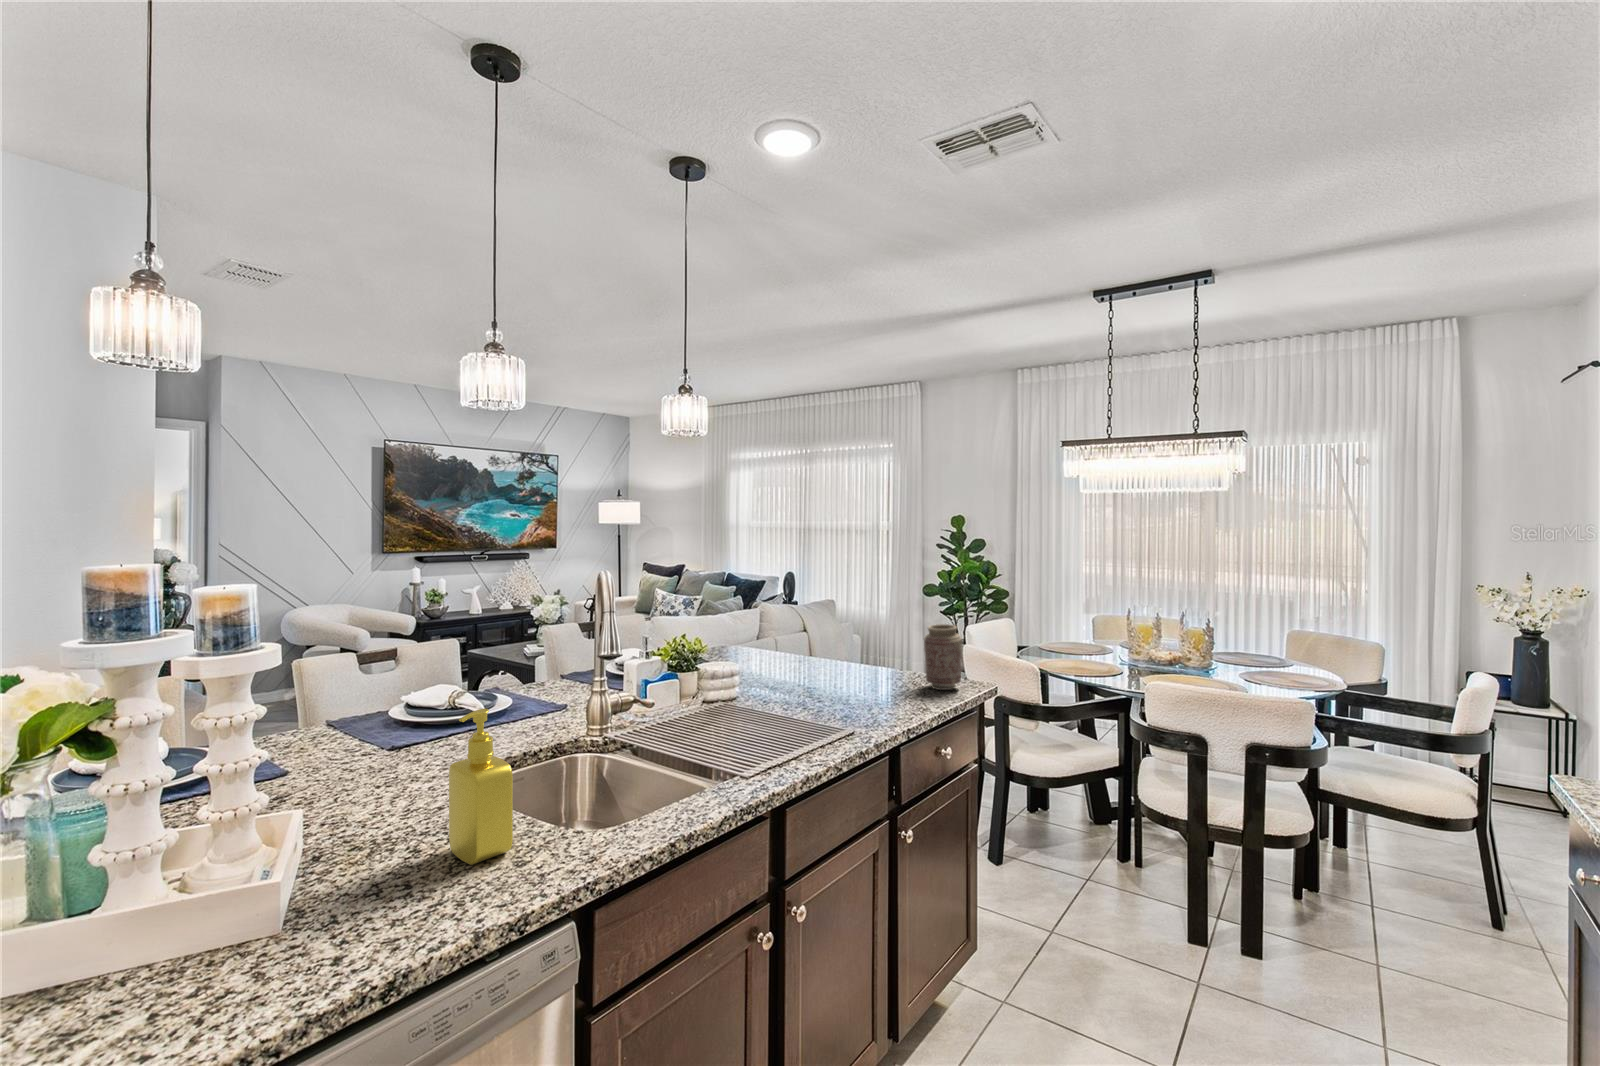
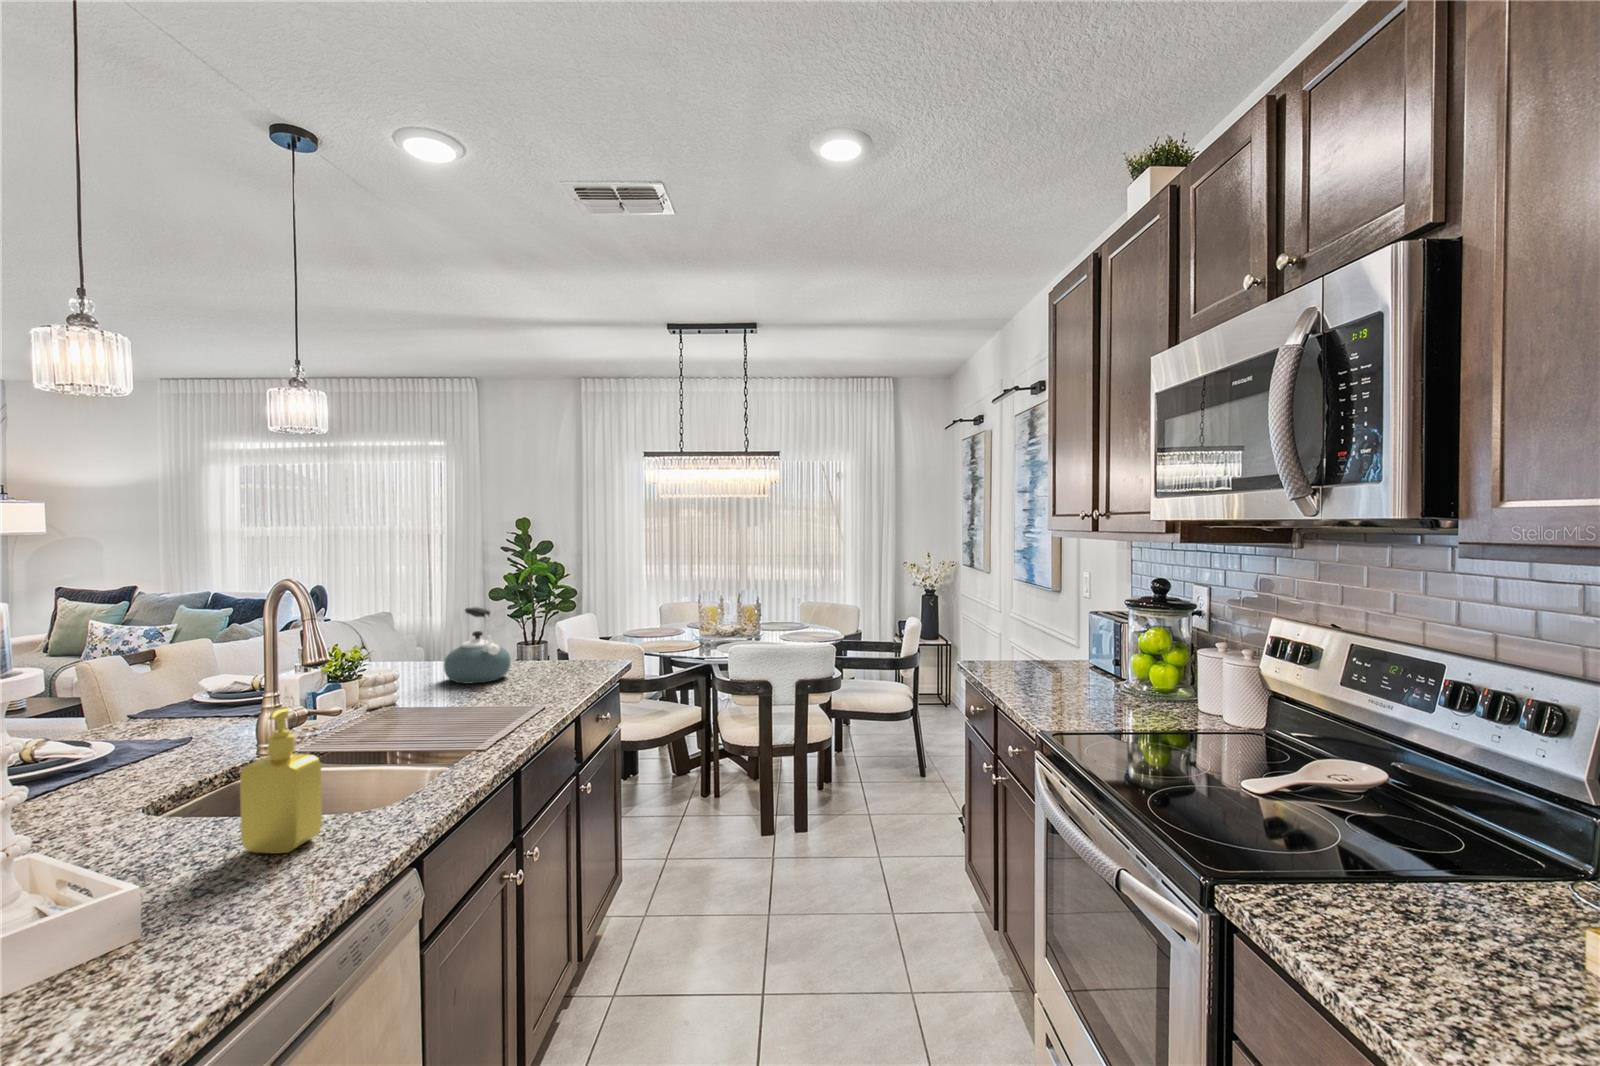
kettle: none [800,608,863,688] -> present [444,607,511,684]
vase: present [924,624,962,690] -> none [568,613,602,671]

